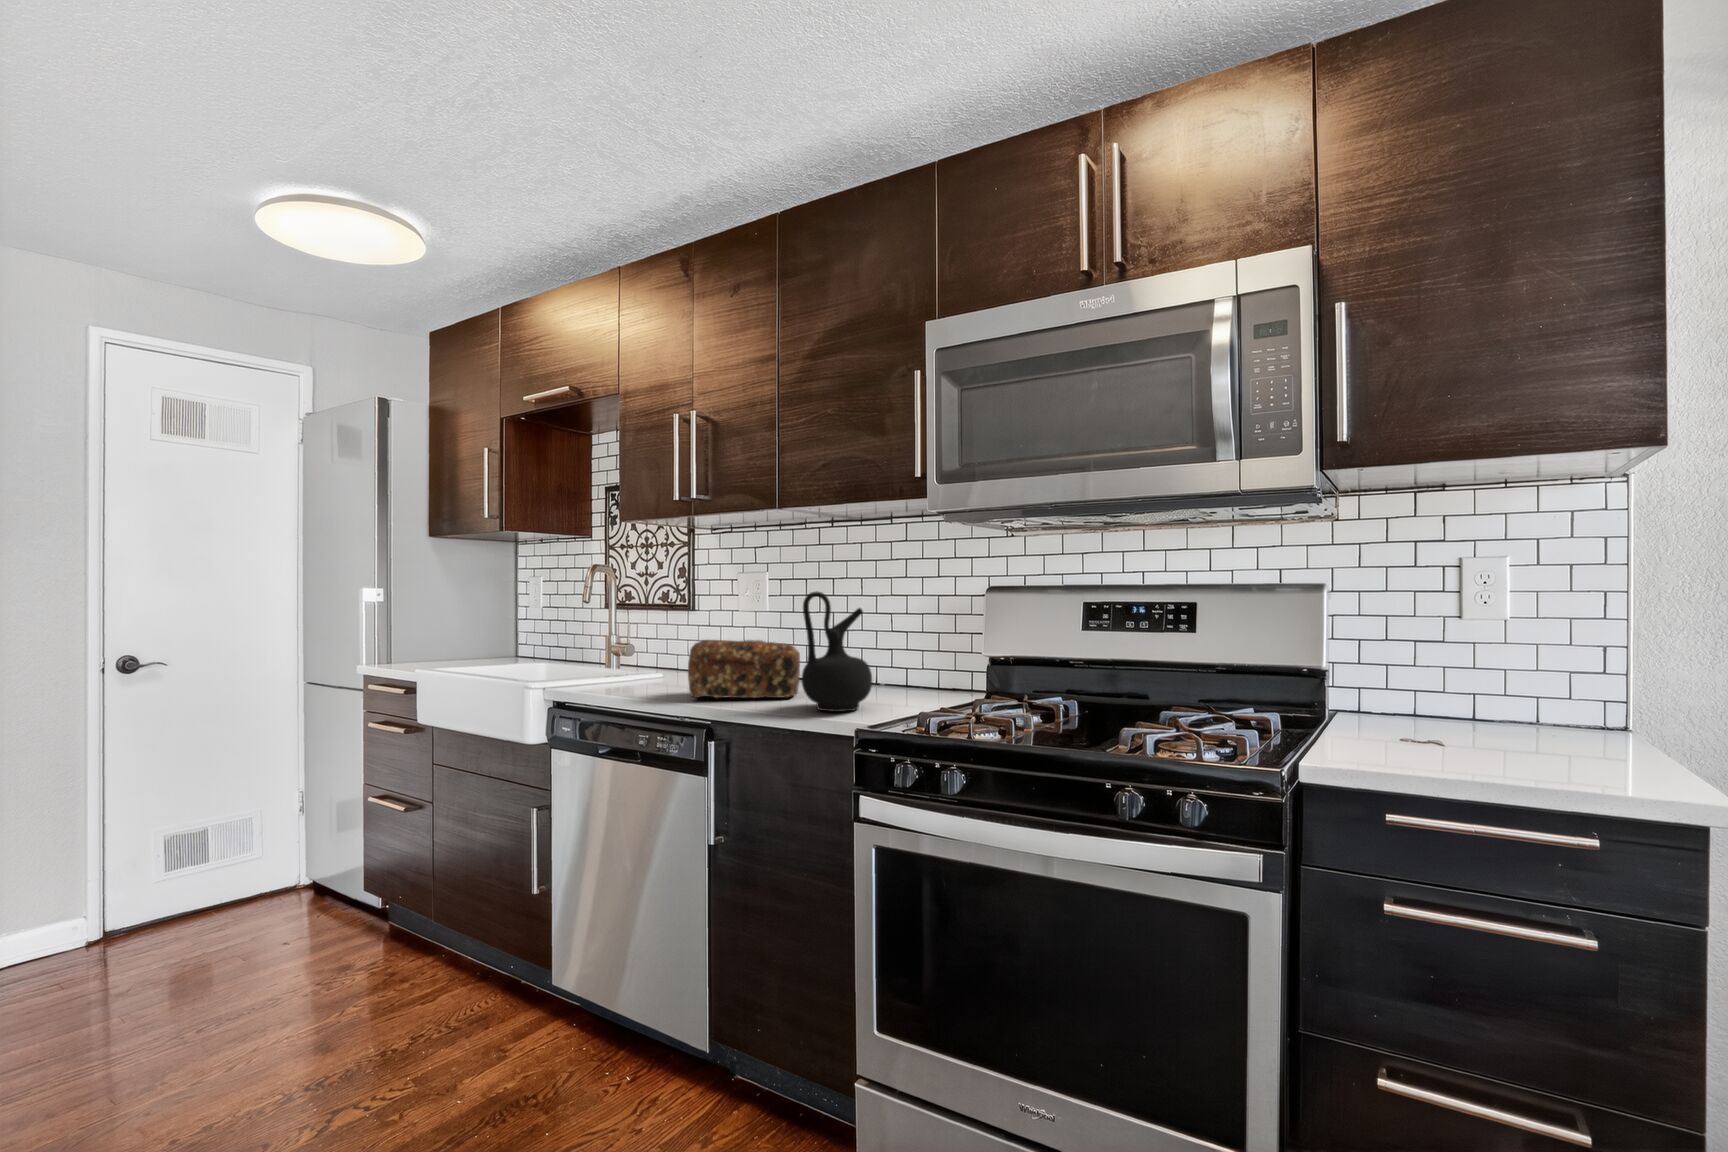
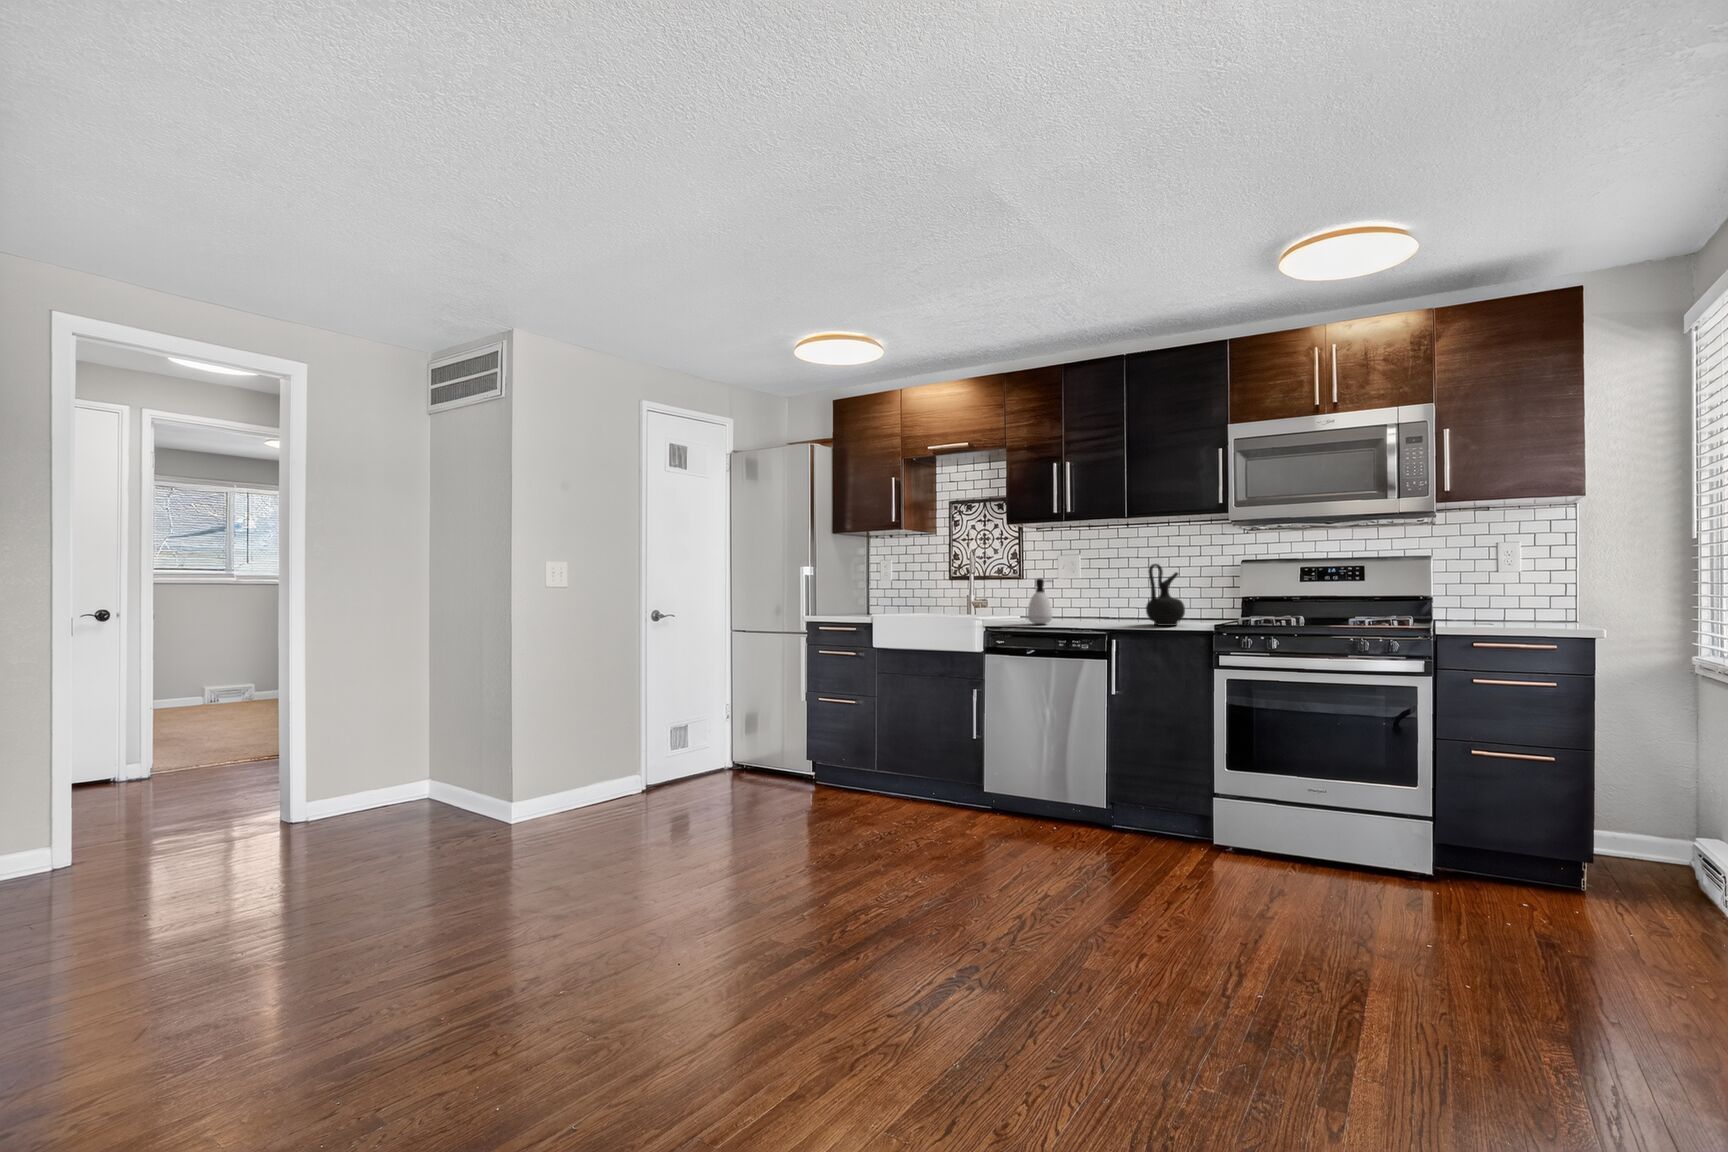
soap dispenser: none [616,615,664,698] -> present [1027,578,1053,624]
bread loaf: present [688,640,800,698] -> none [1068,592,1132,623]

